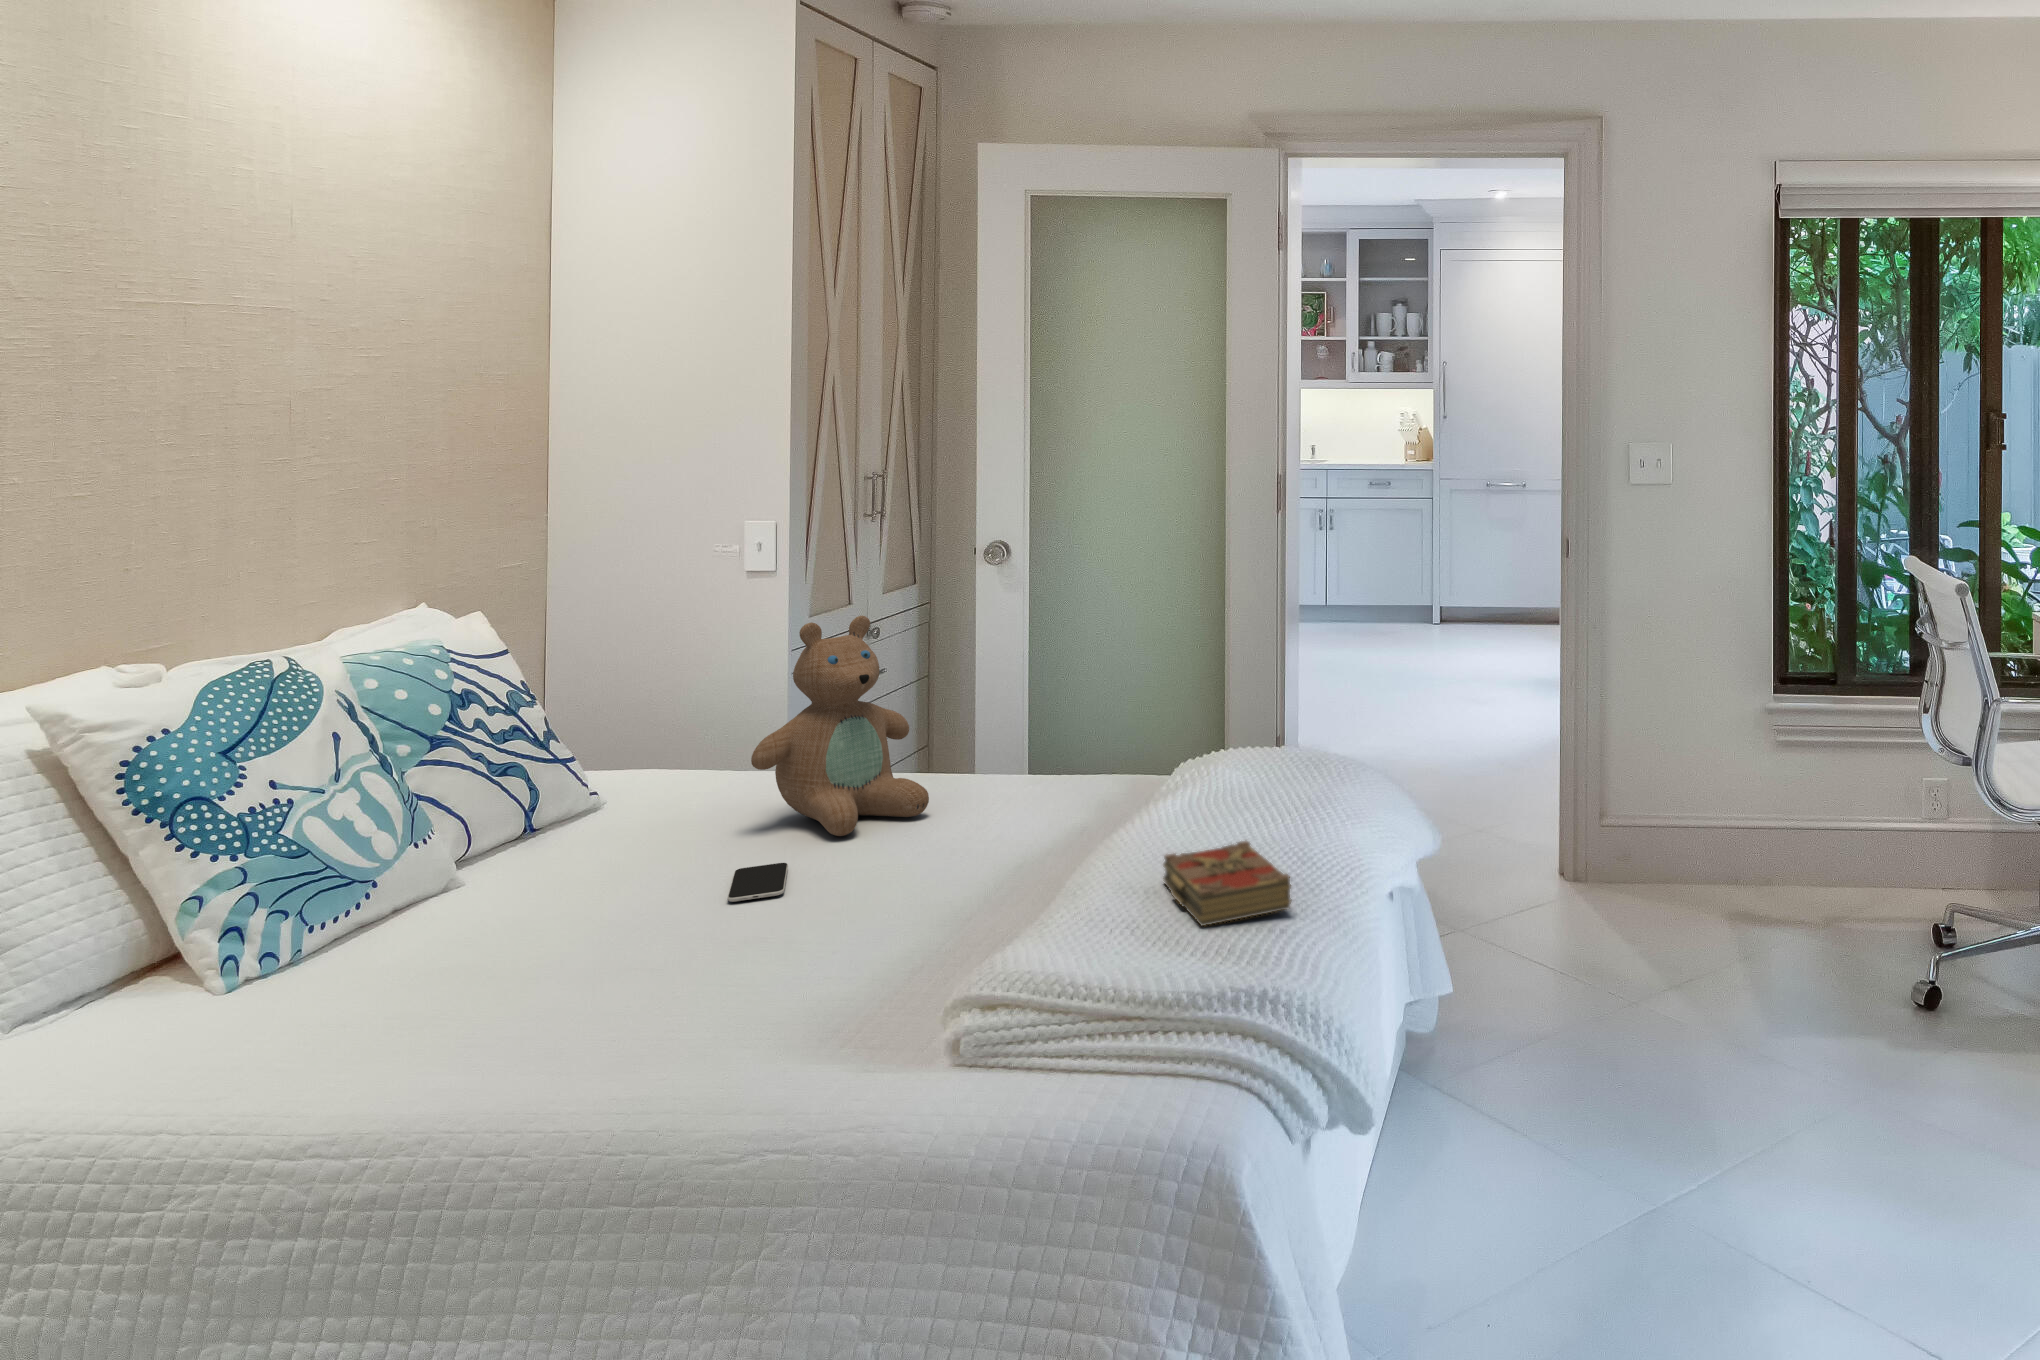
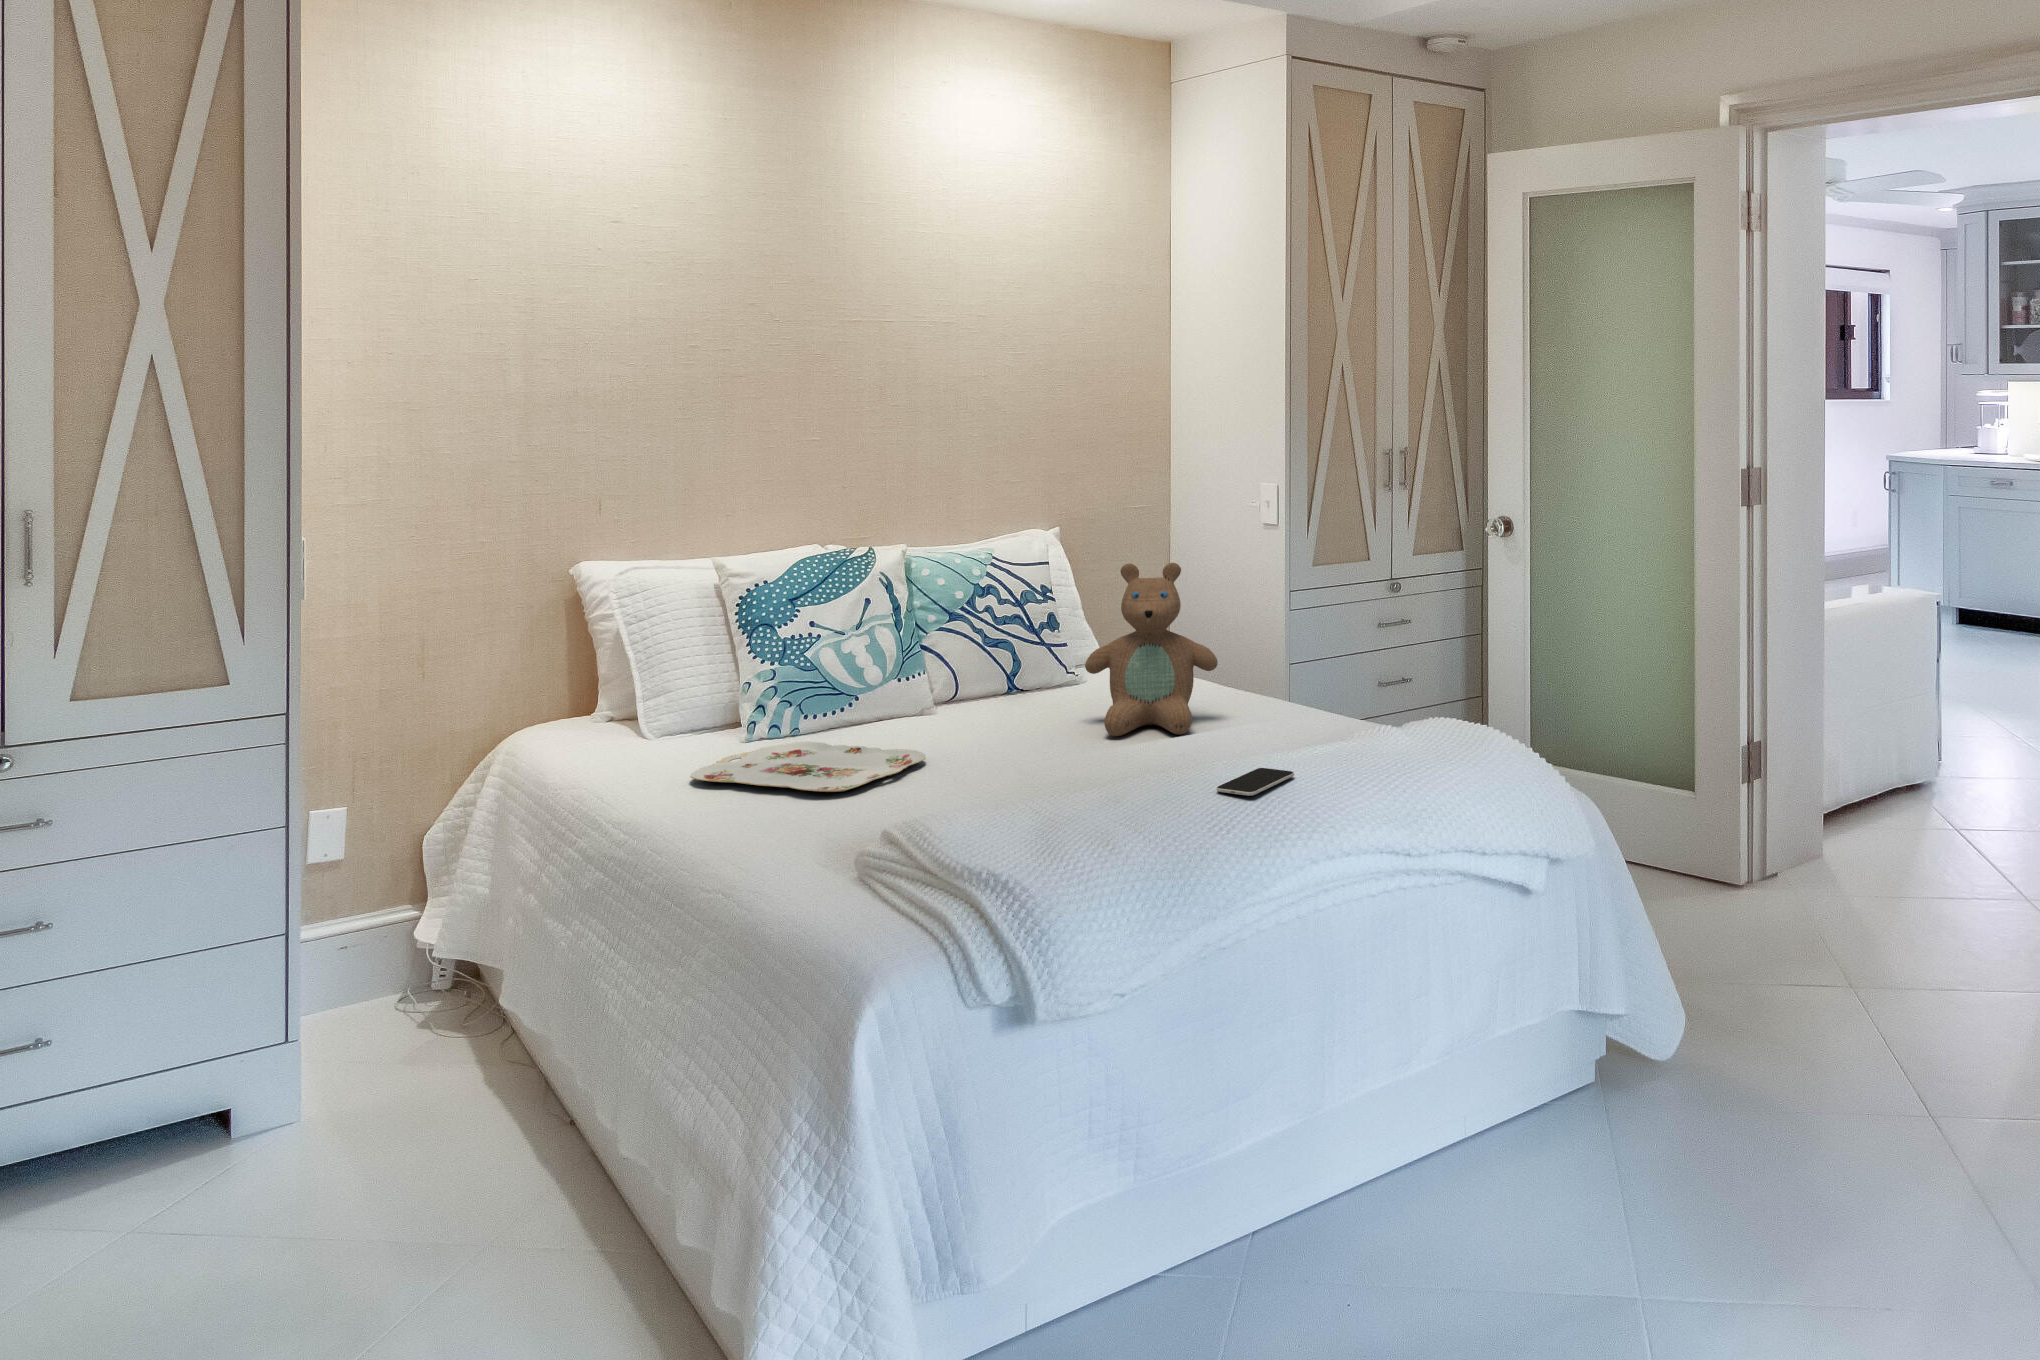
book: present [1163,841,1291,926] -> none [994,787,1126,852]
smartphone: present [728,863,788,902] -> present [1216,768,1294,796]
serving tray: none [306,913,697,1051] -> present [690,742,926,792]

